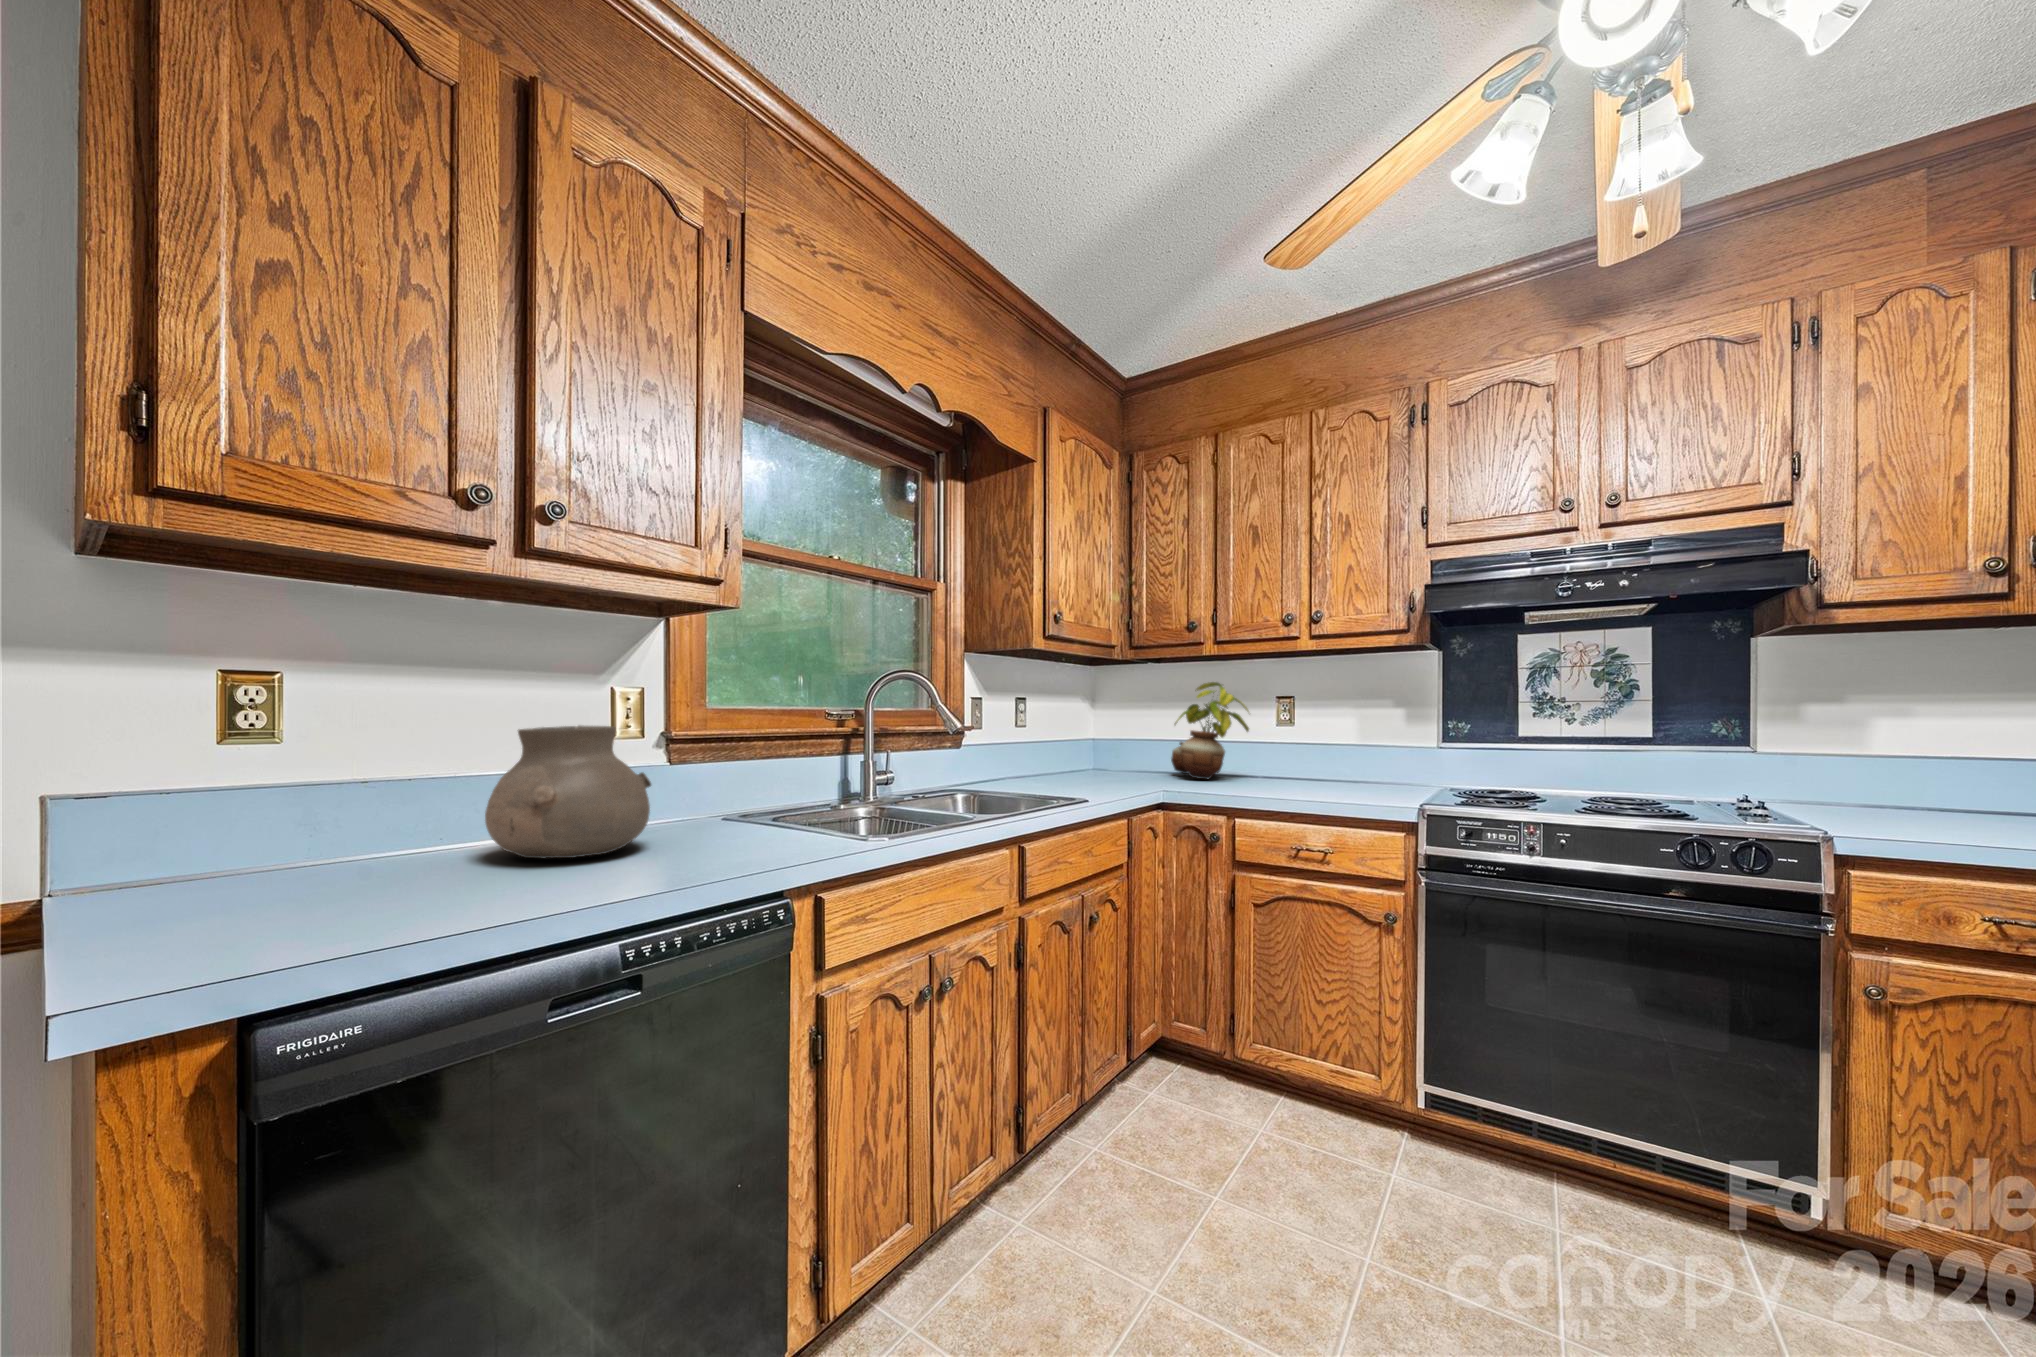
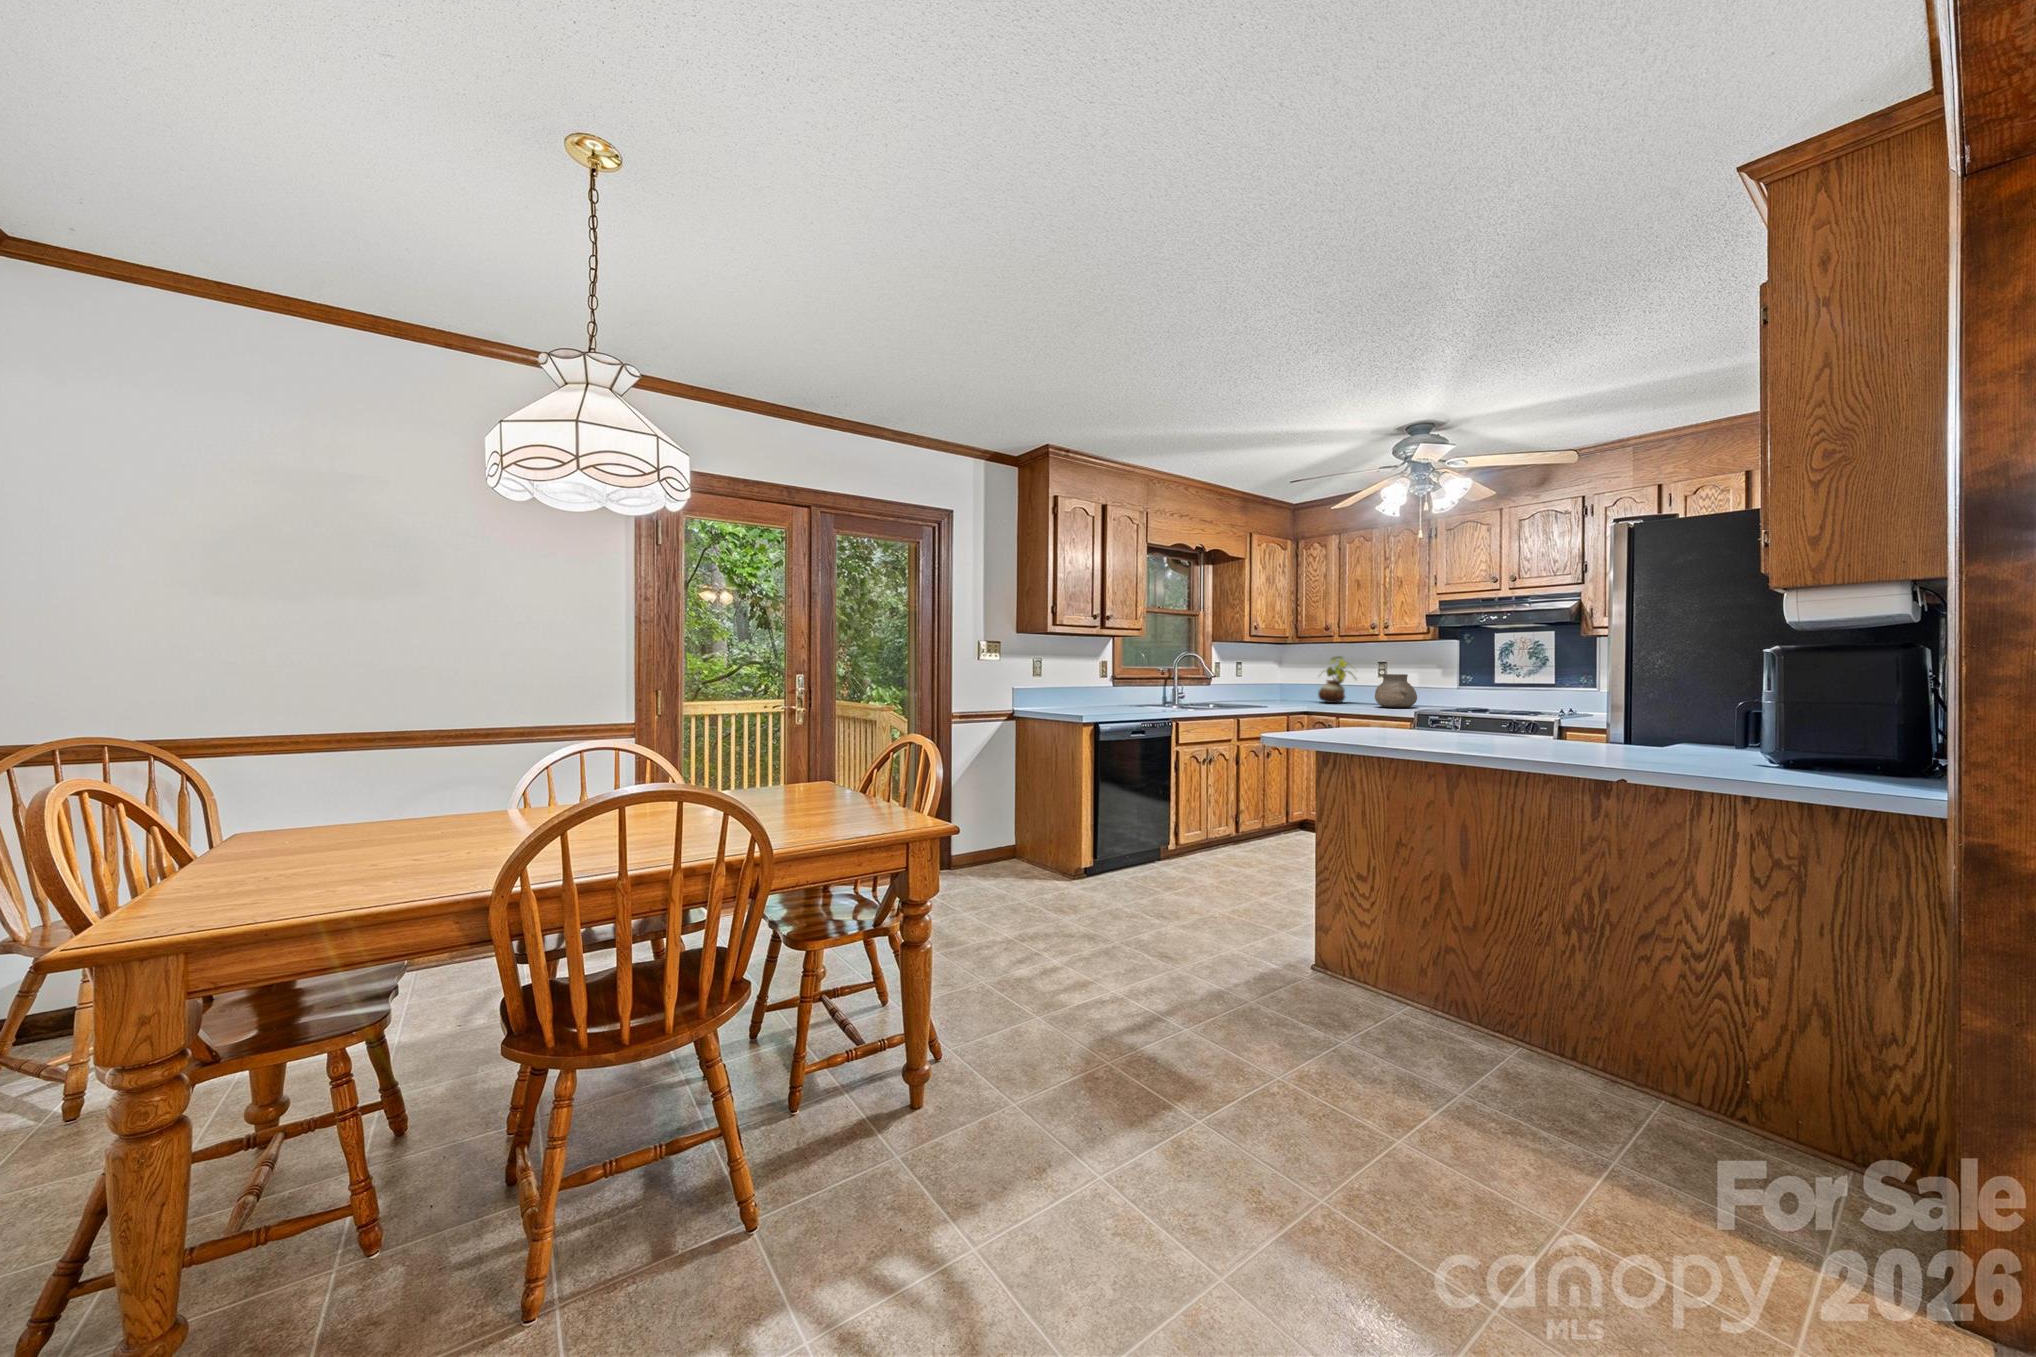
vase: present [485,726,651,859] -> present [1375,674,1417,708]

